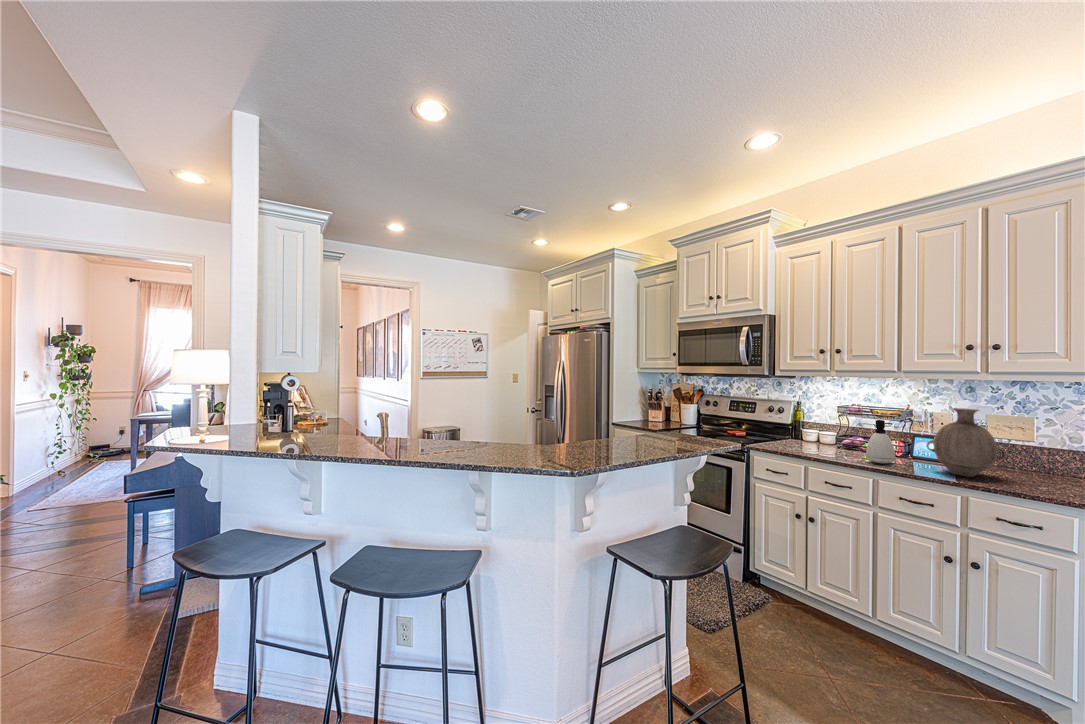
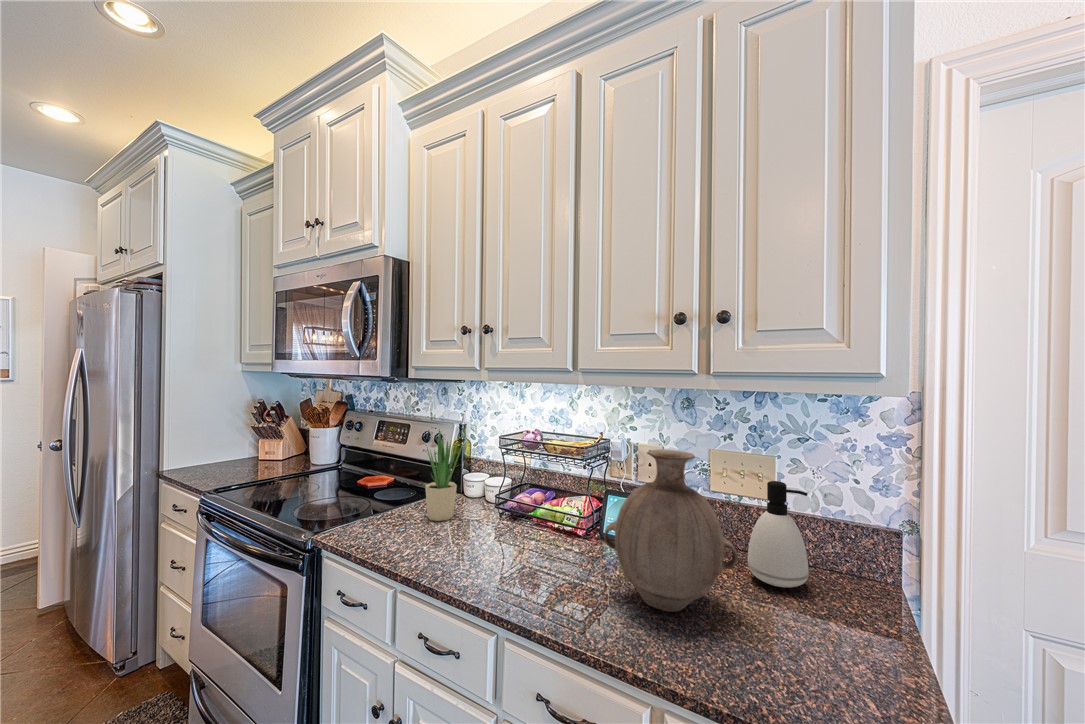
potted plant: none [793,402,815,449] -> present [425,429,463,521]
soap dispenser: present [866,420,895,463] -> present [748,481,809,588]

